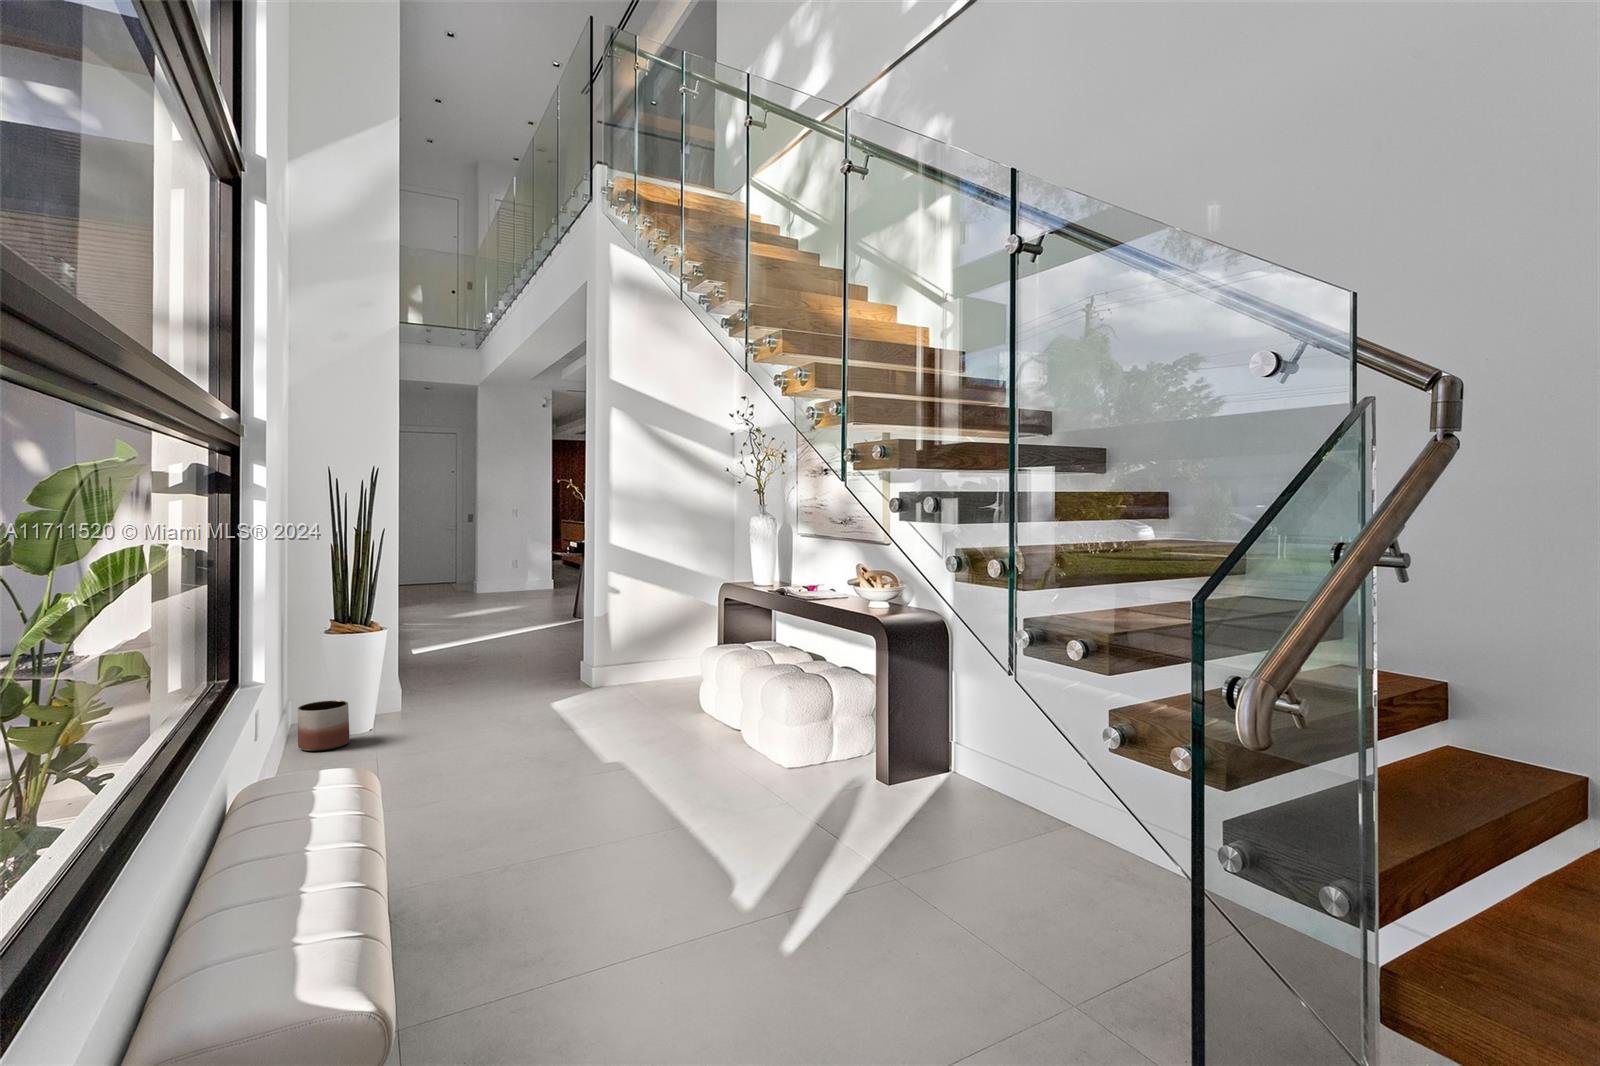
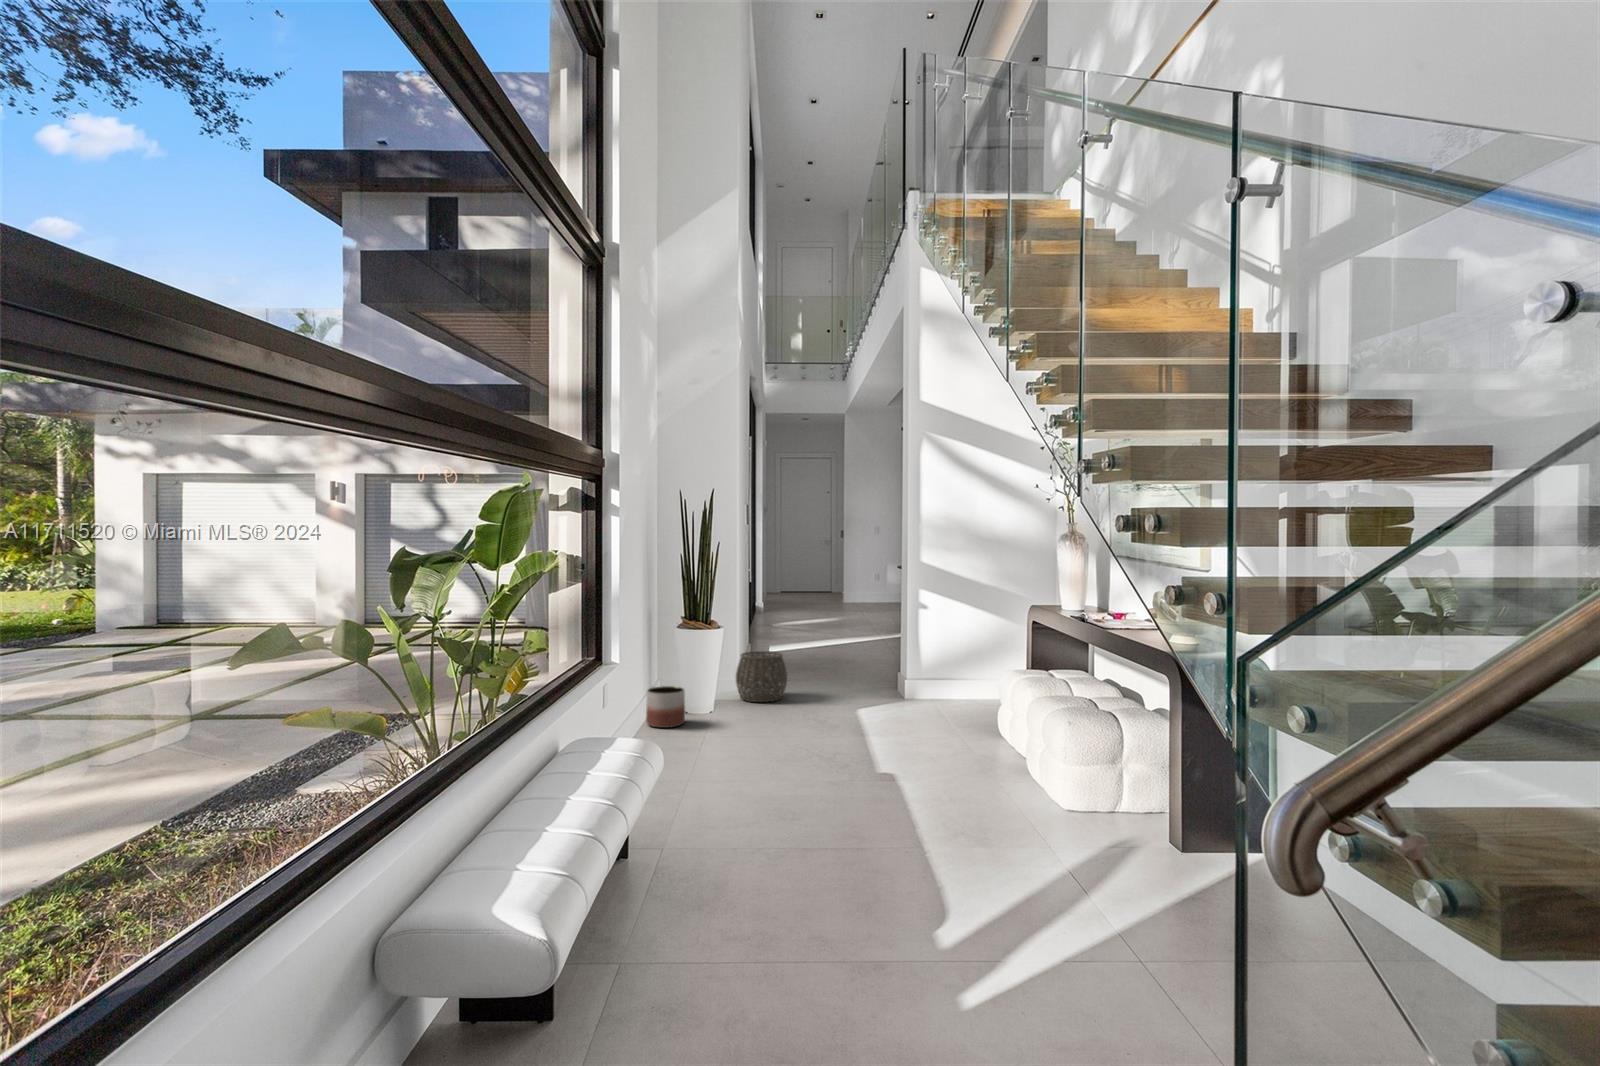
woven basket: none [400,650,464,708] -> present [736,651,787,702]

